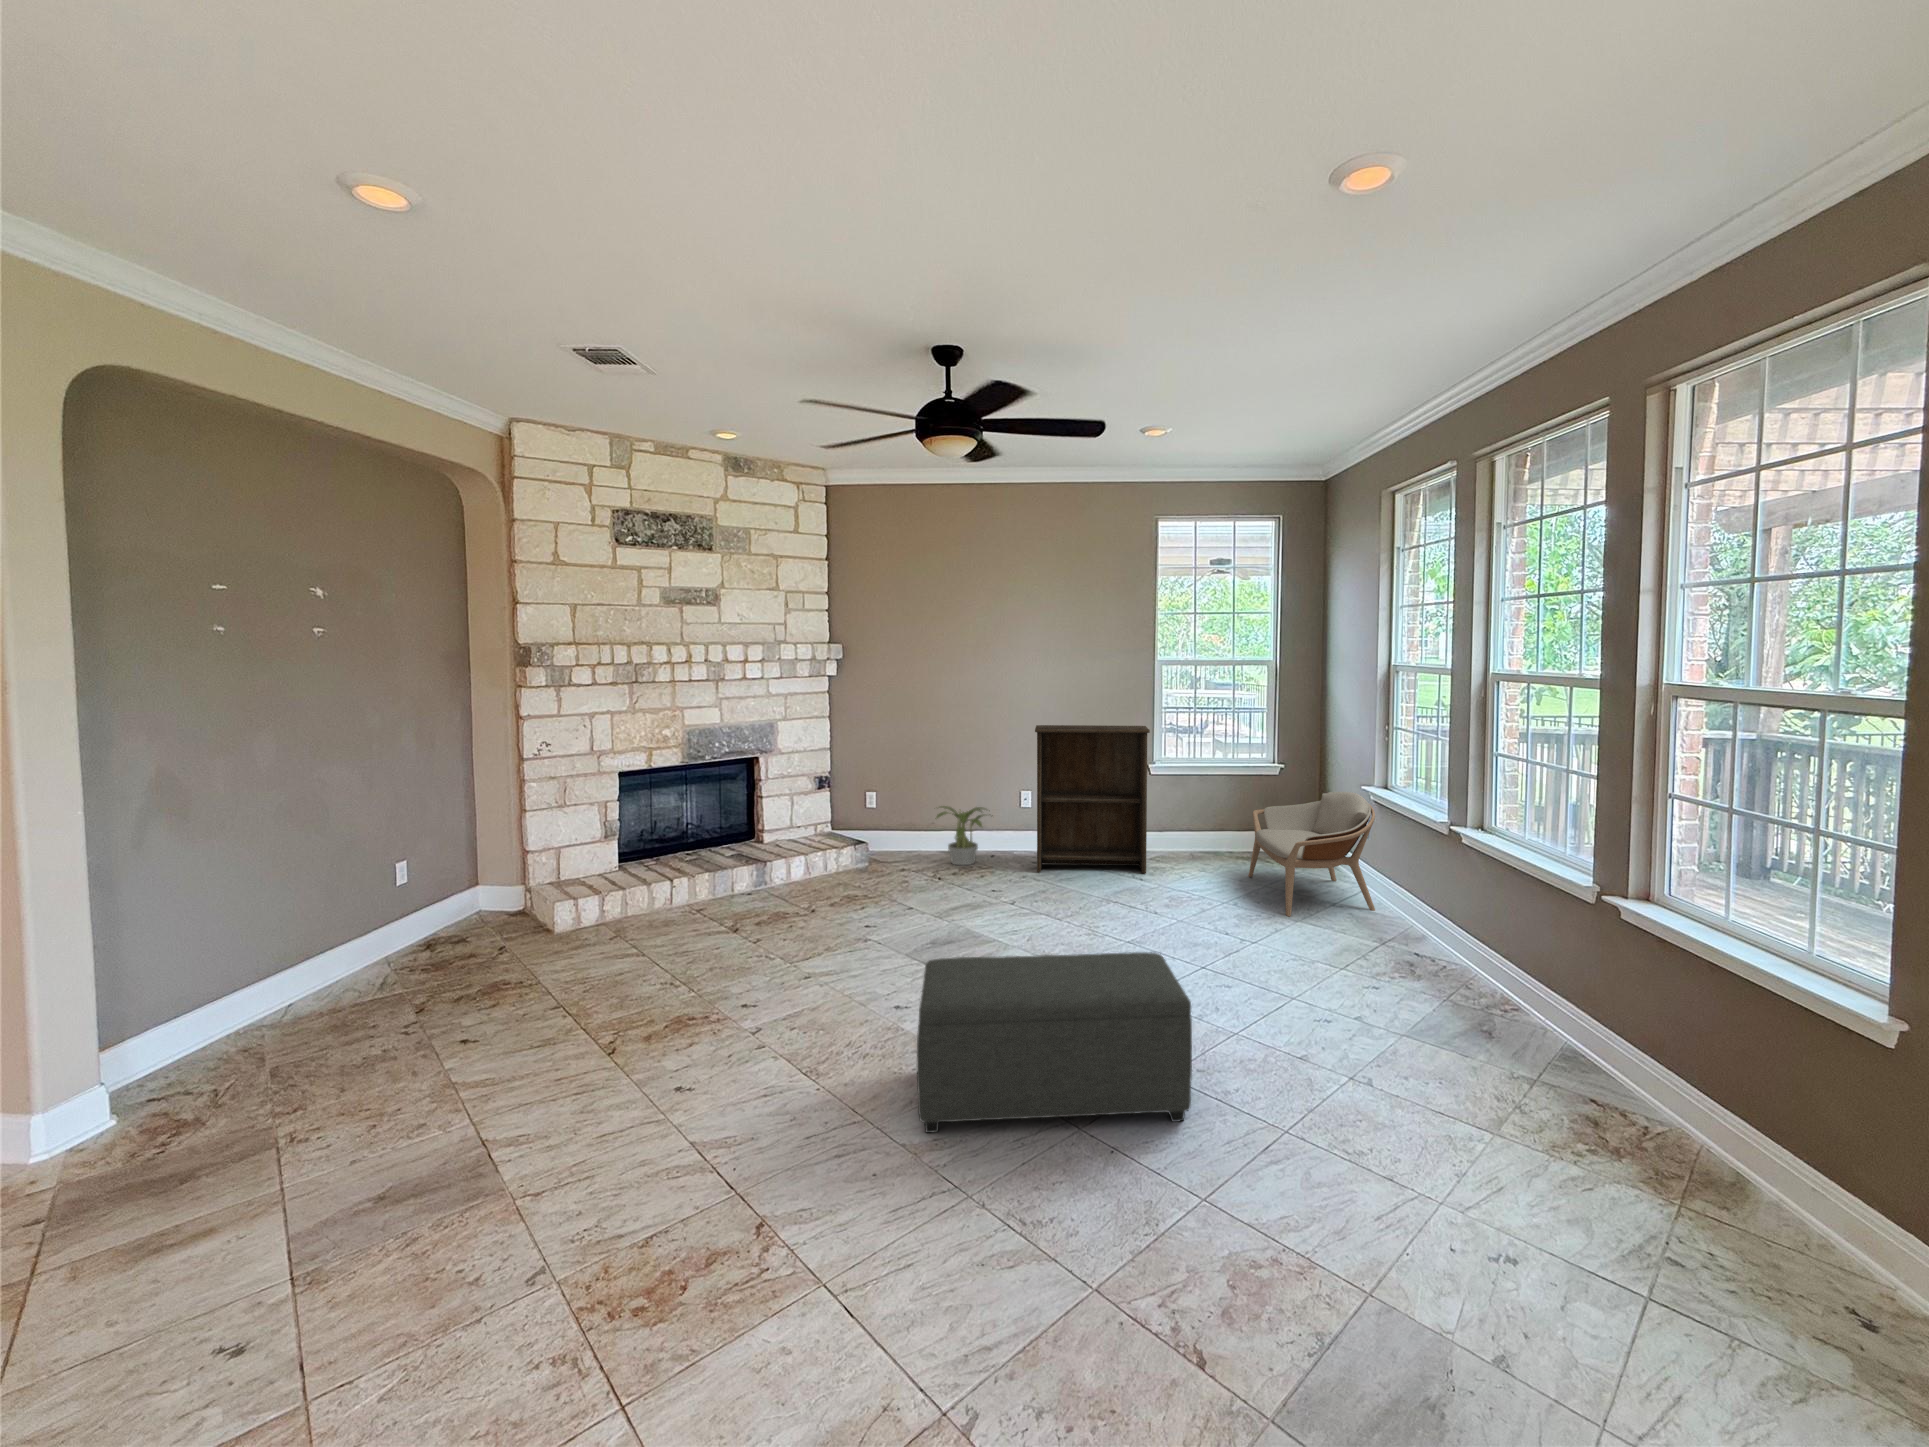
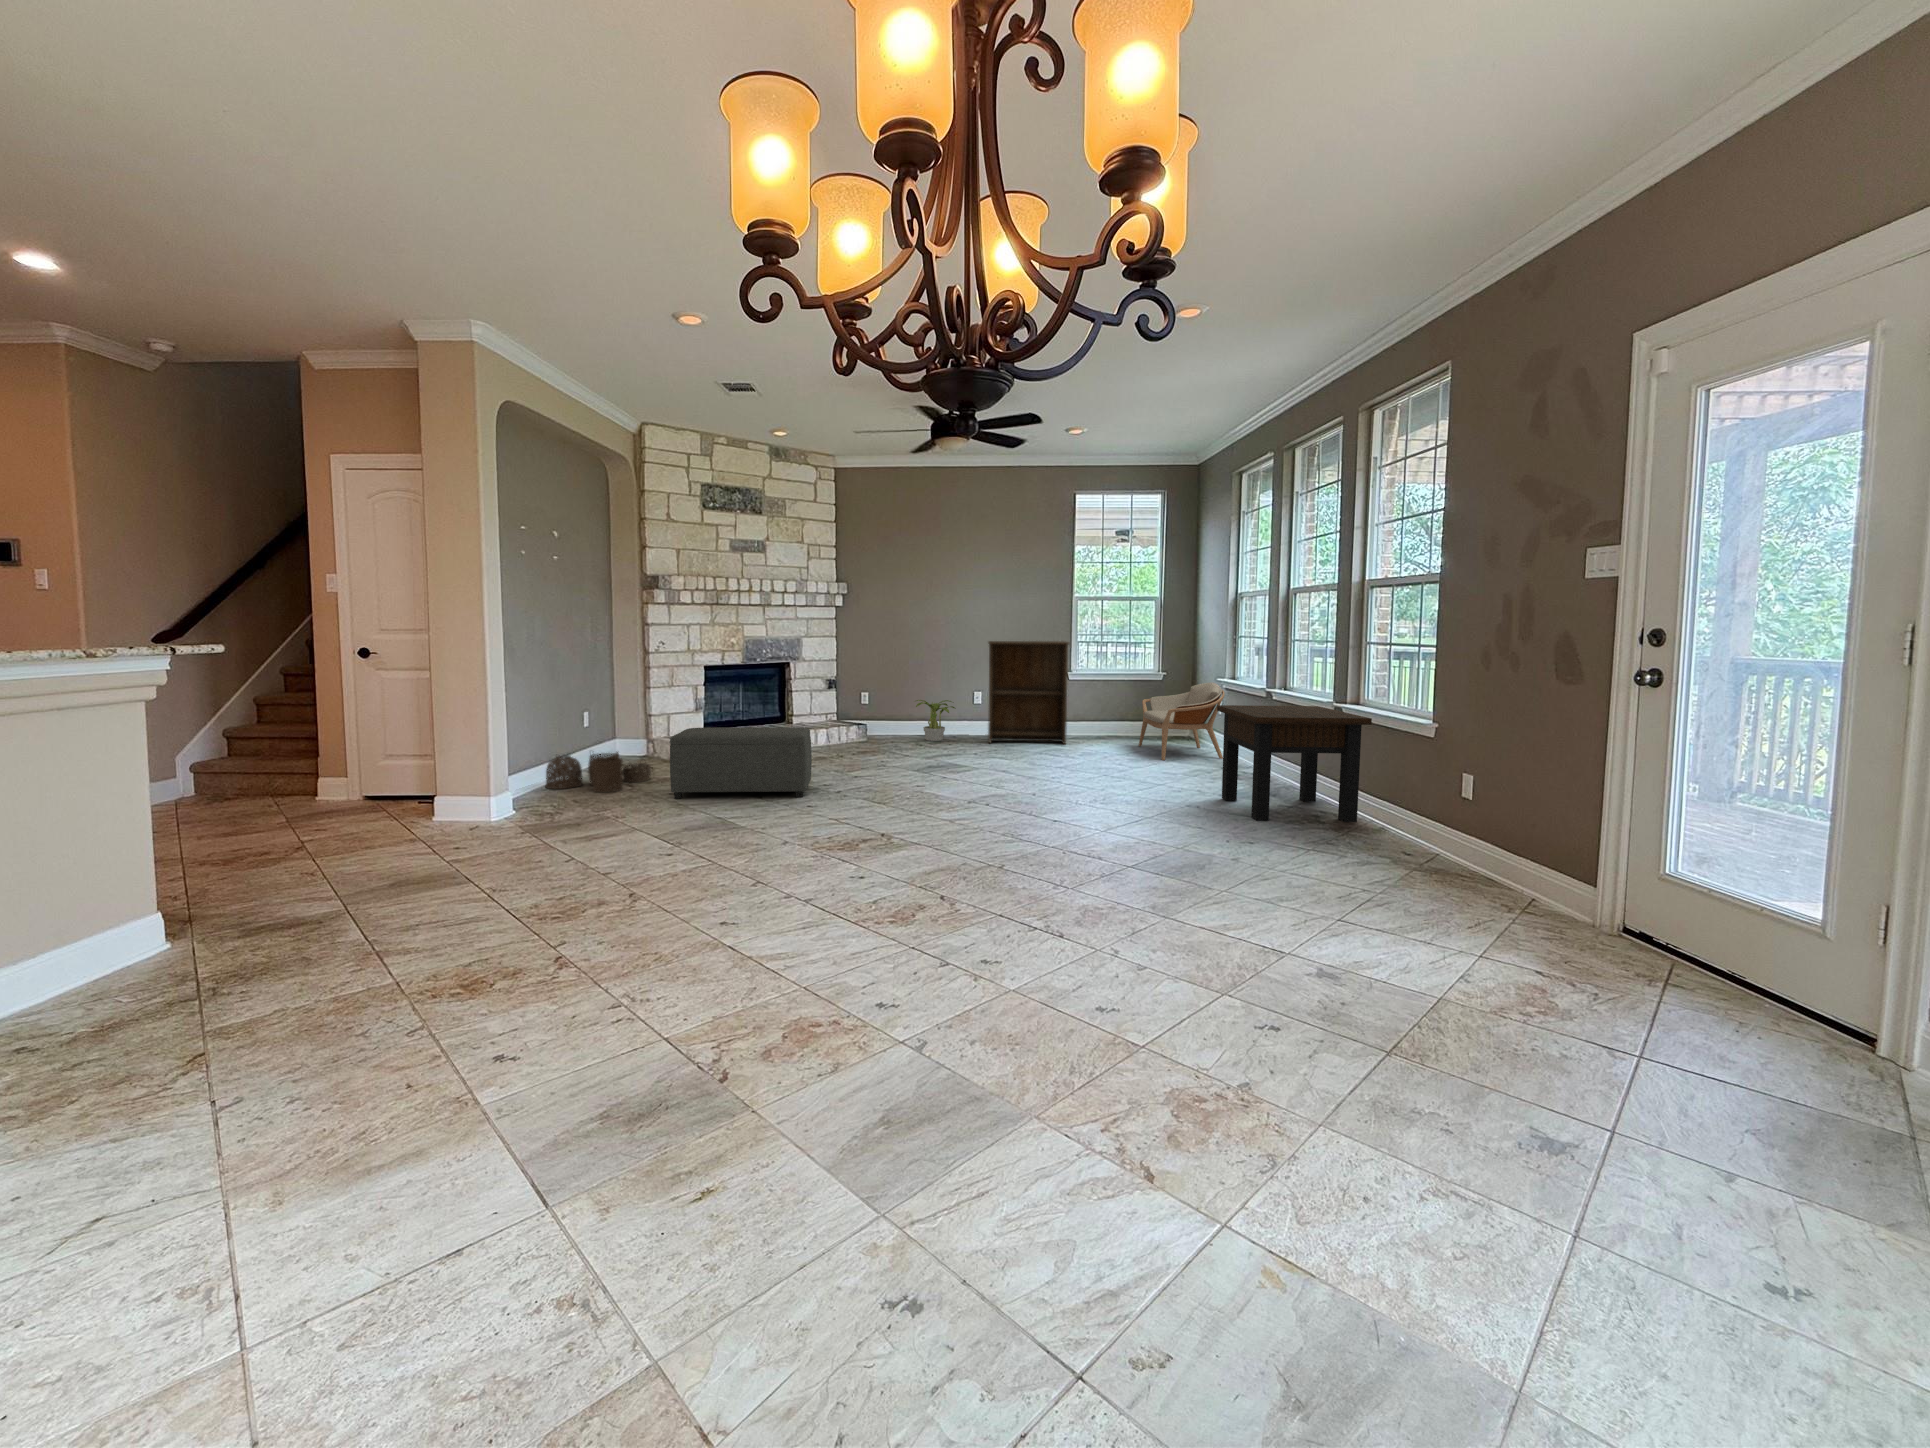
side table: none [1395,887,1712,1146] -> present [1217,705,1372,822]
woven basket: none [266,949,474,1037] -> present [545,752,651,792]
ottoman: present [917,952,1192,1133] -> present [670,727,812,799]

